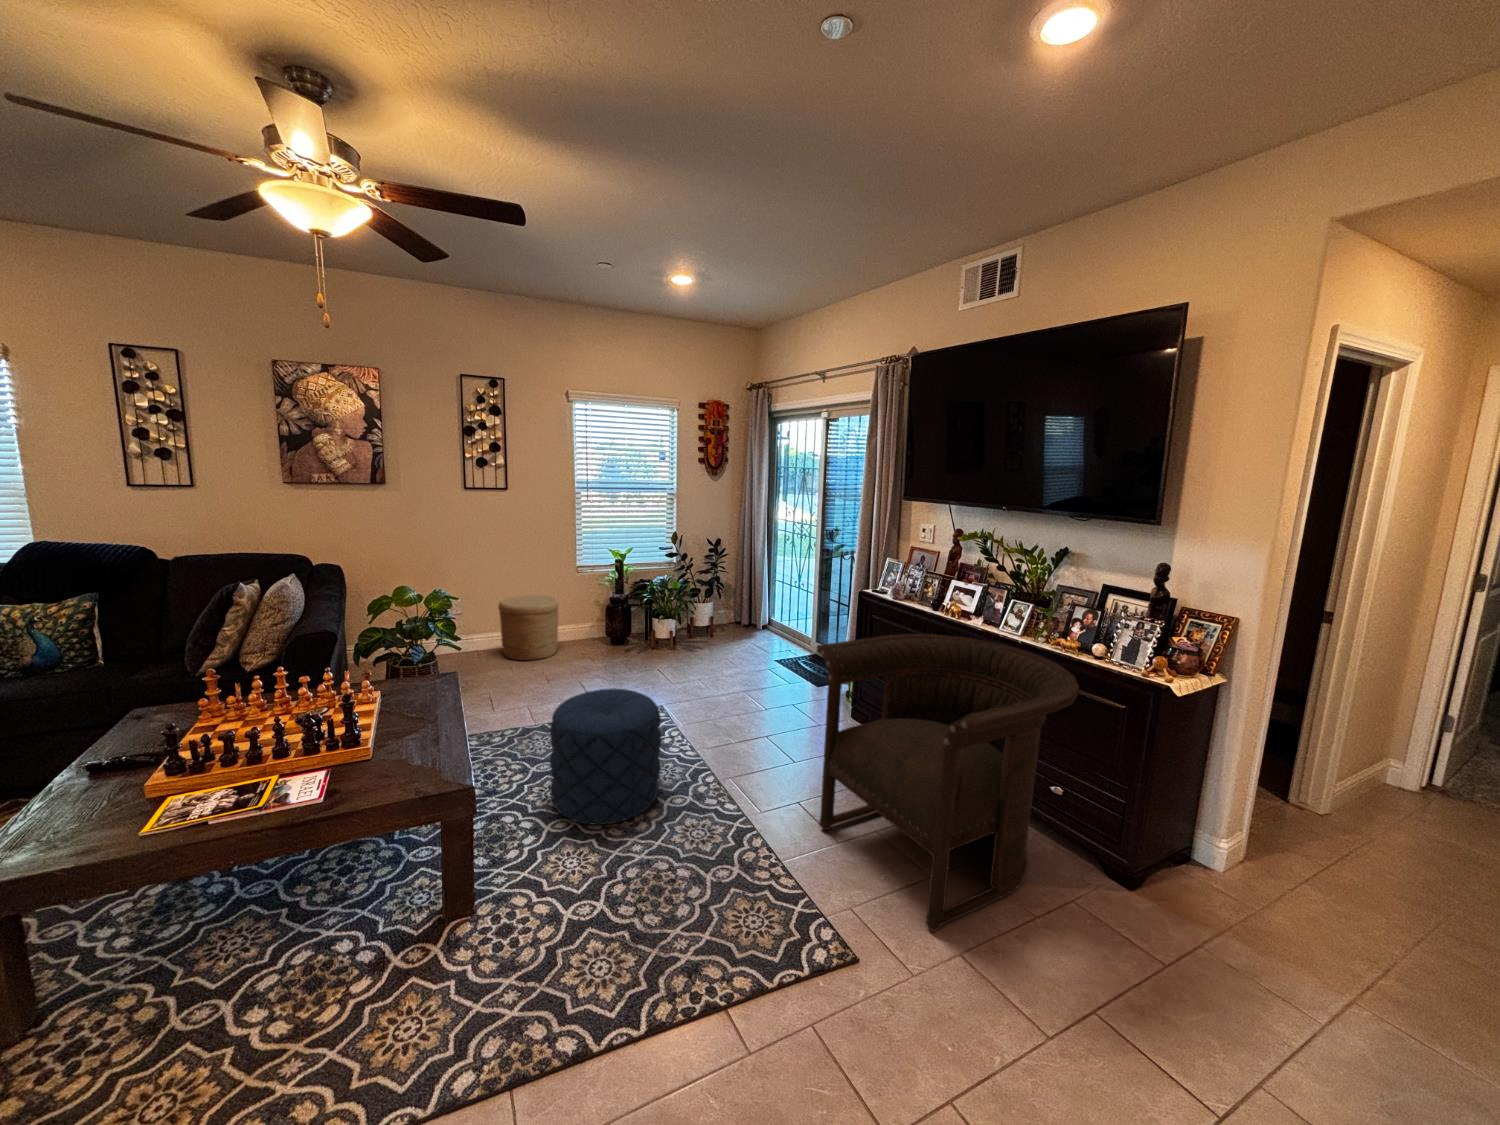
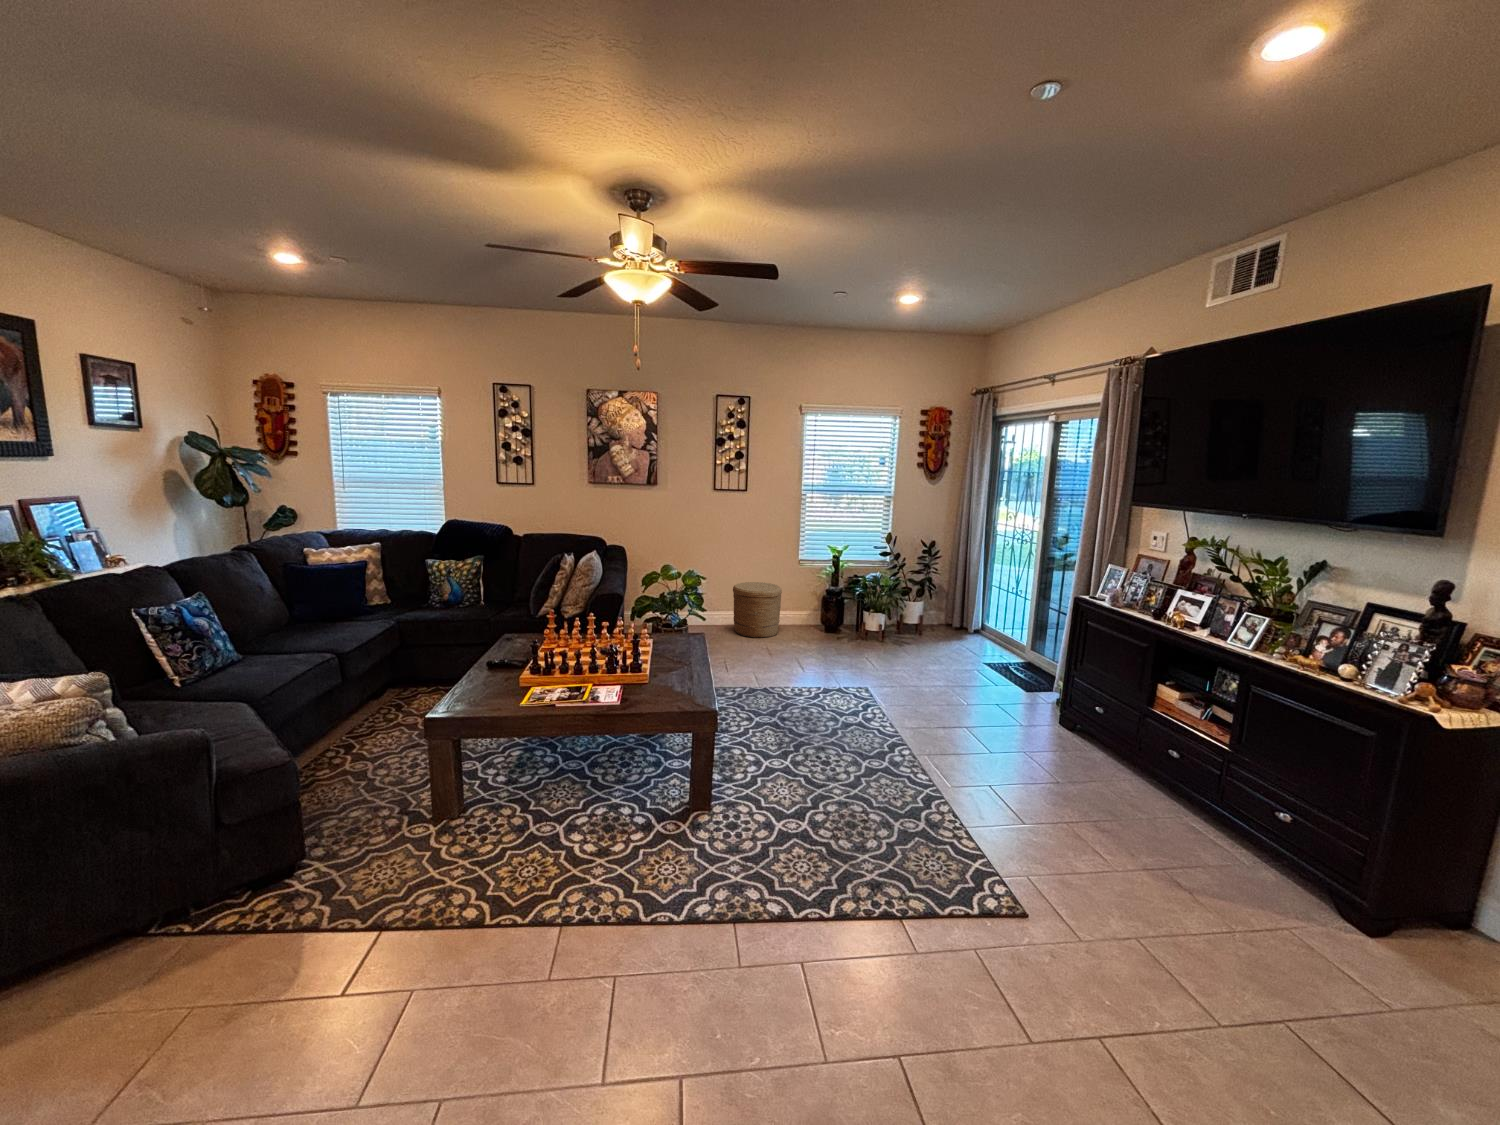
armchair: present [817,634,1079,932] -> none [1006,636,1306,914]
pouf: present [550,689,661,825] -> none [769,660,863,770]

